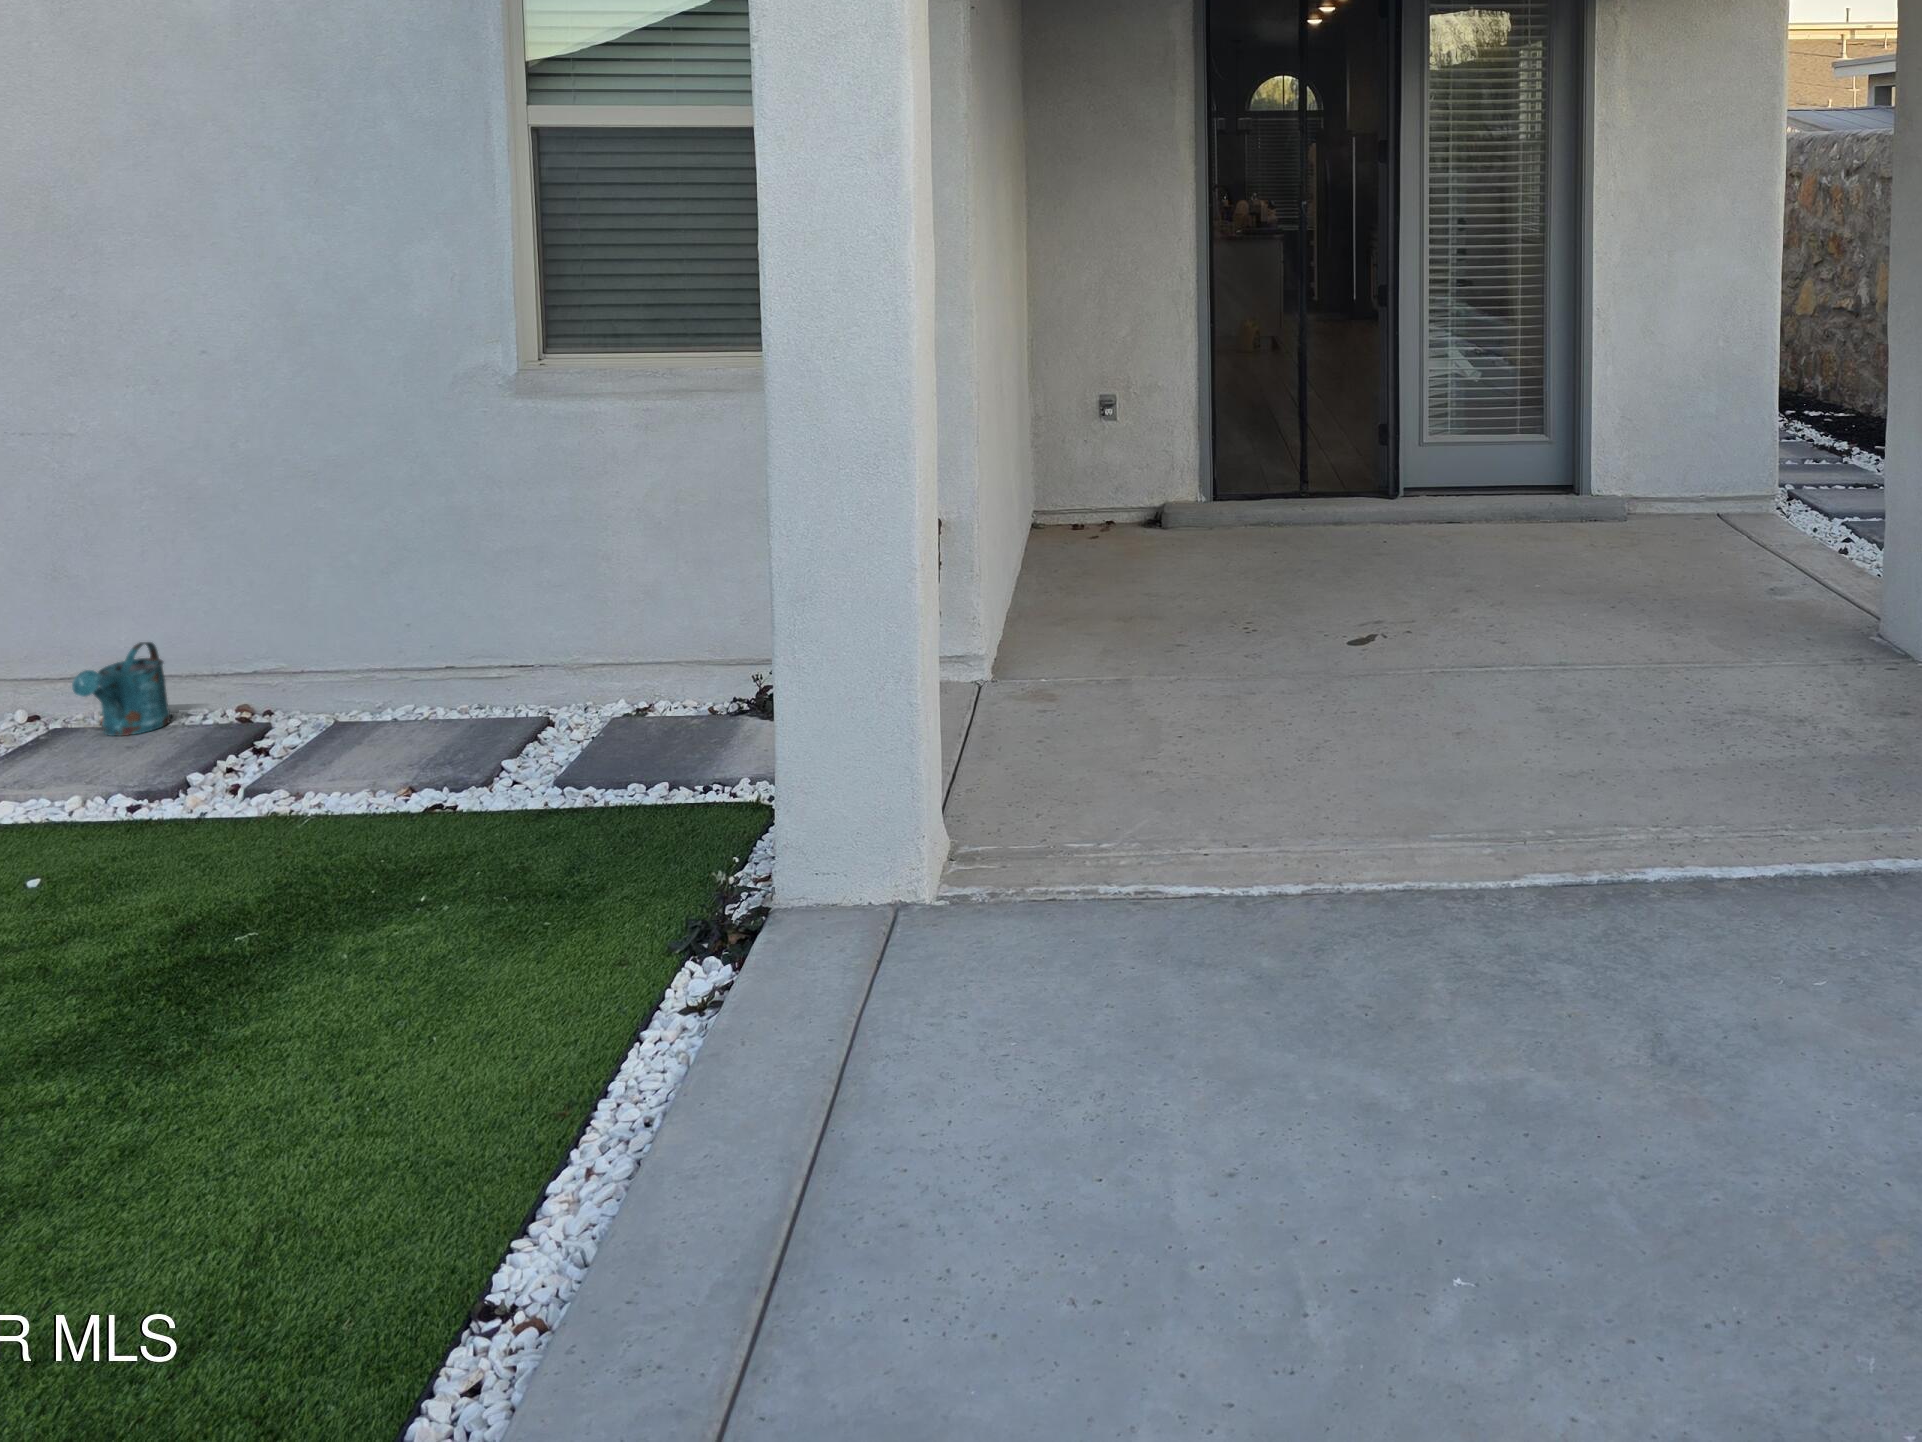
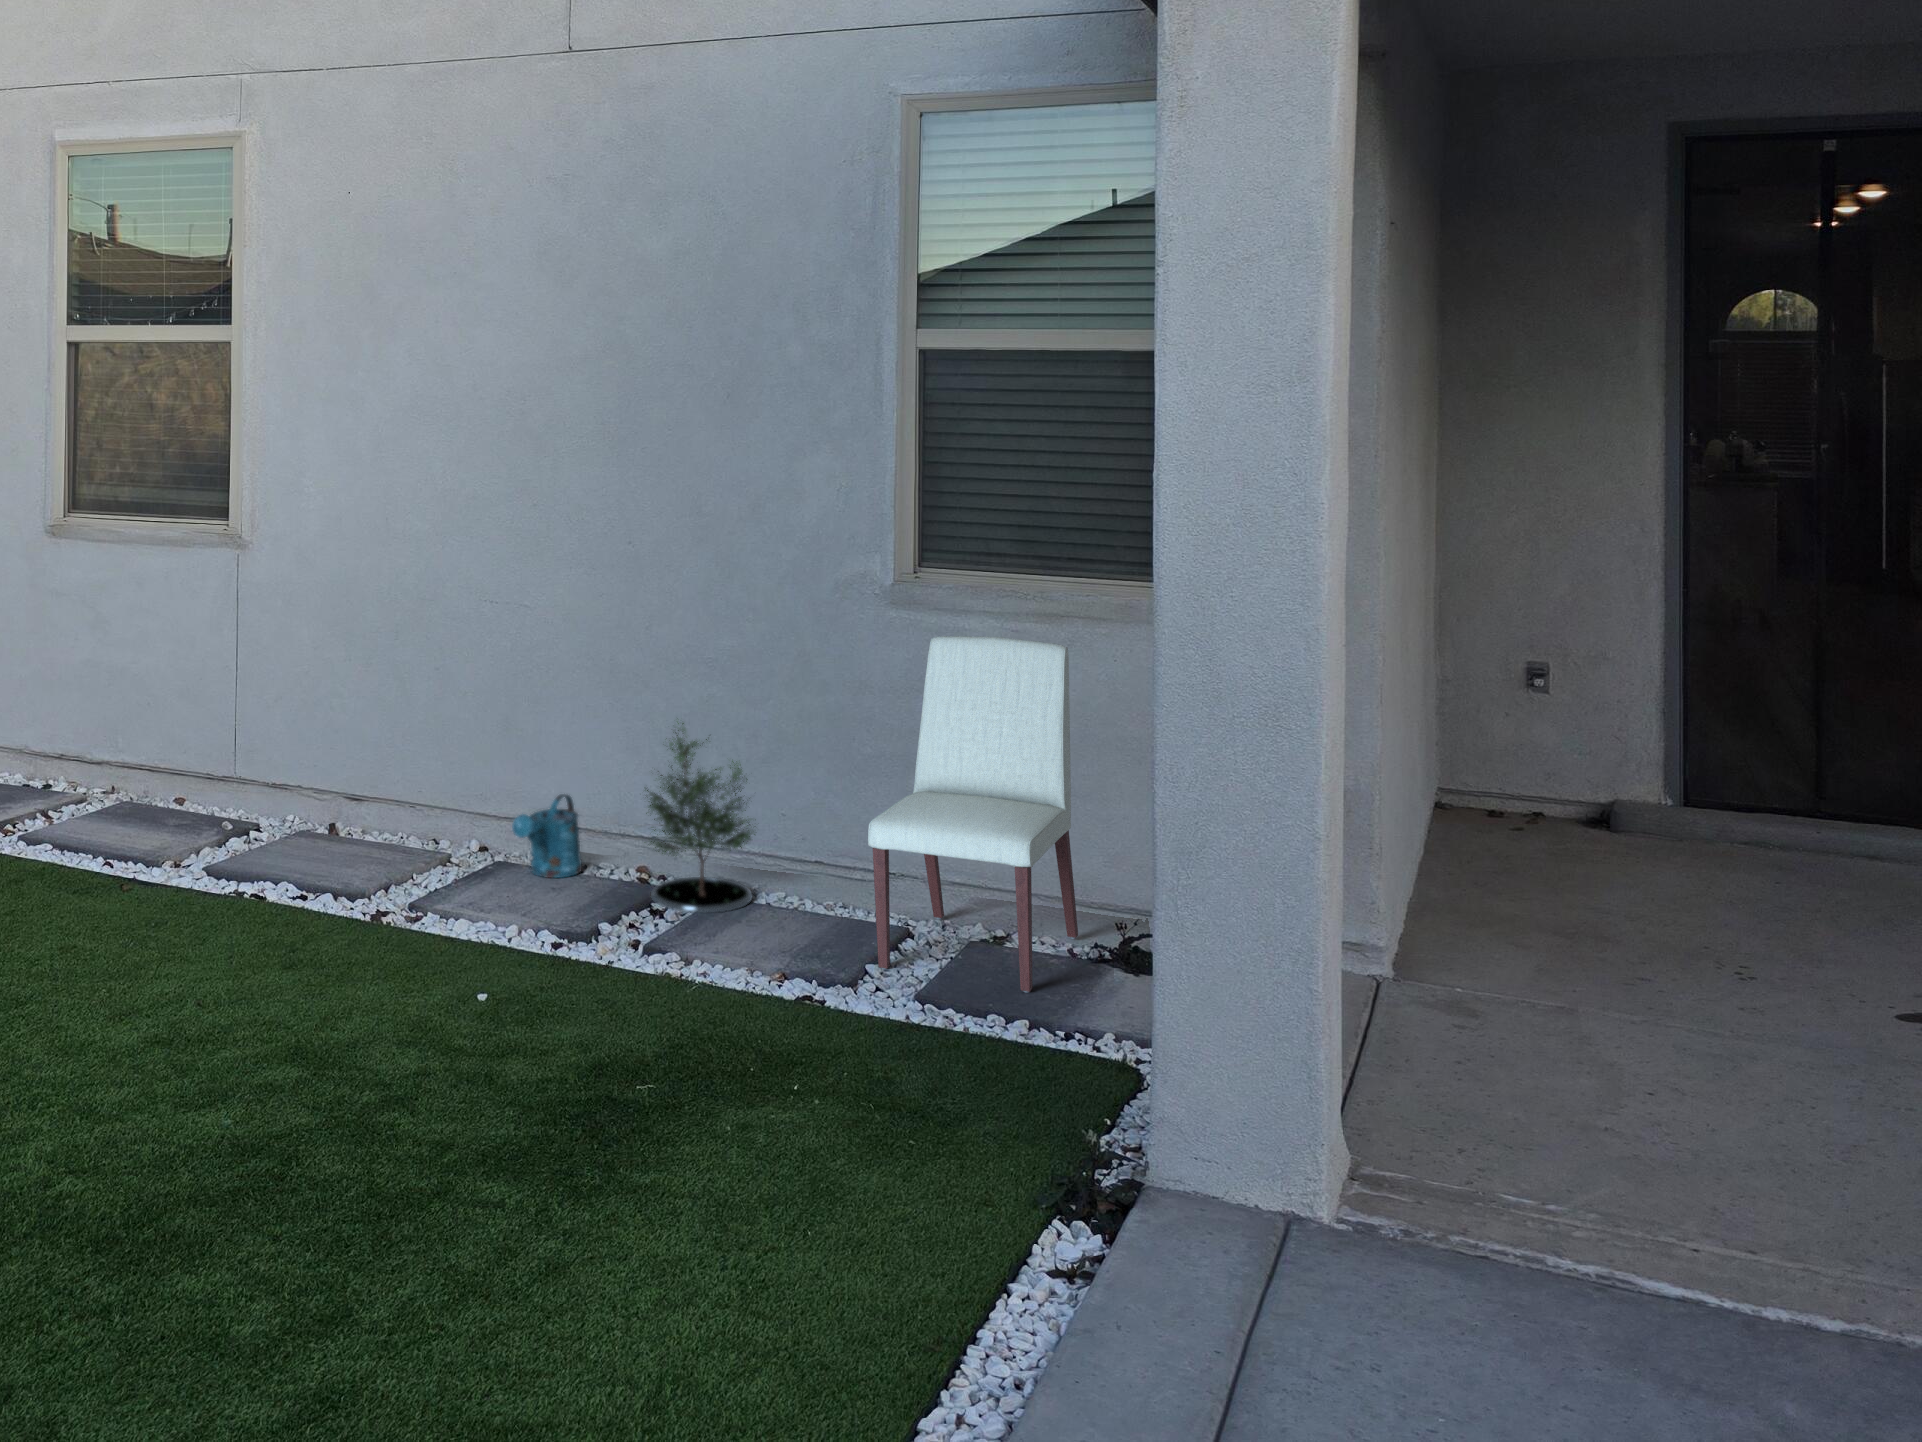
chair: none [503,428,718,763] -> present [868,636,1078,992]
potted tree: none [238,540,385,744] -> present [645,721,756,913]

